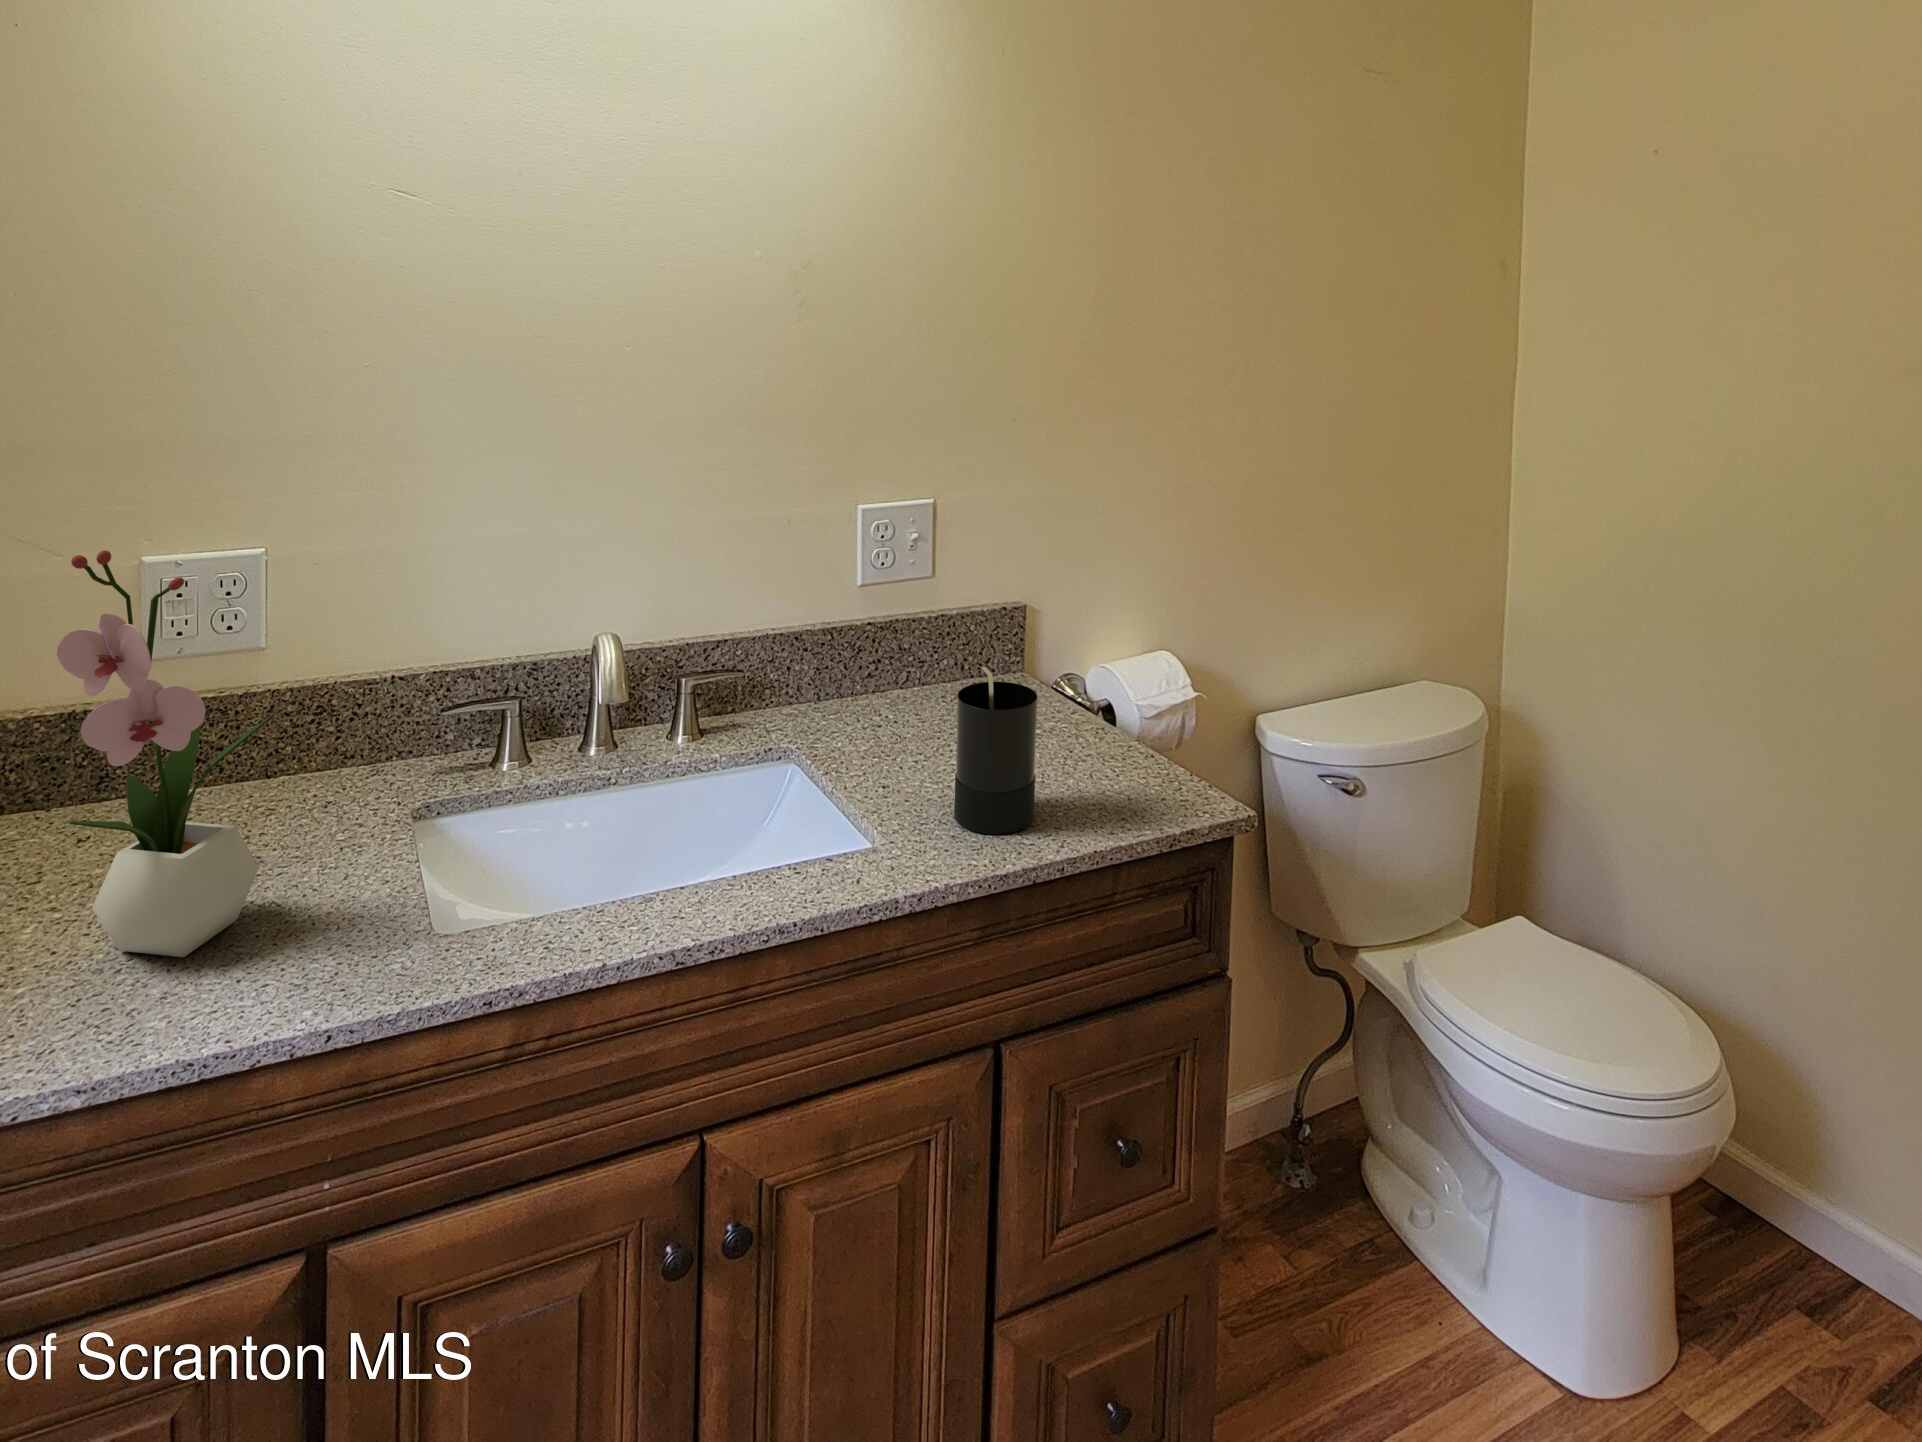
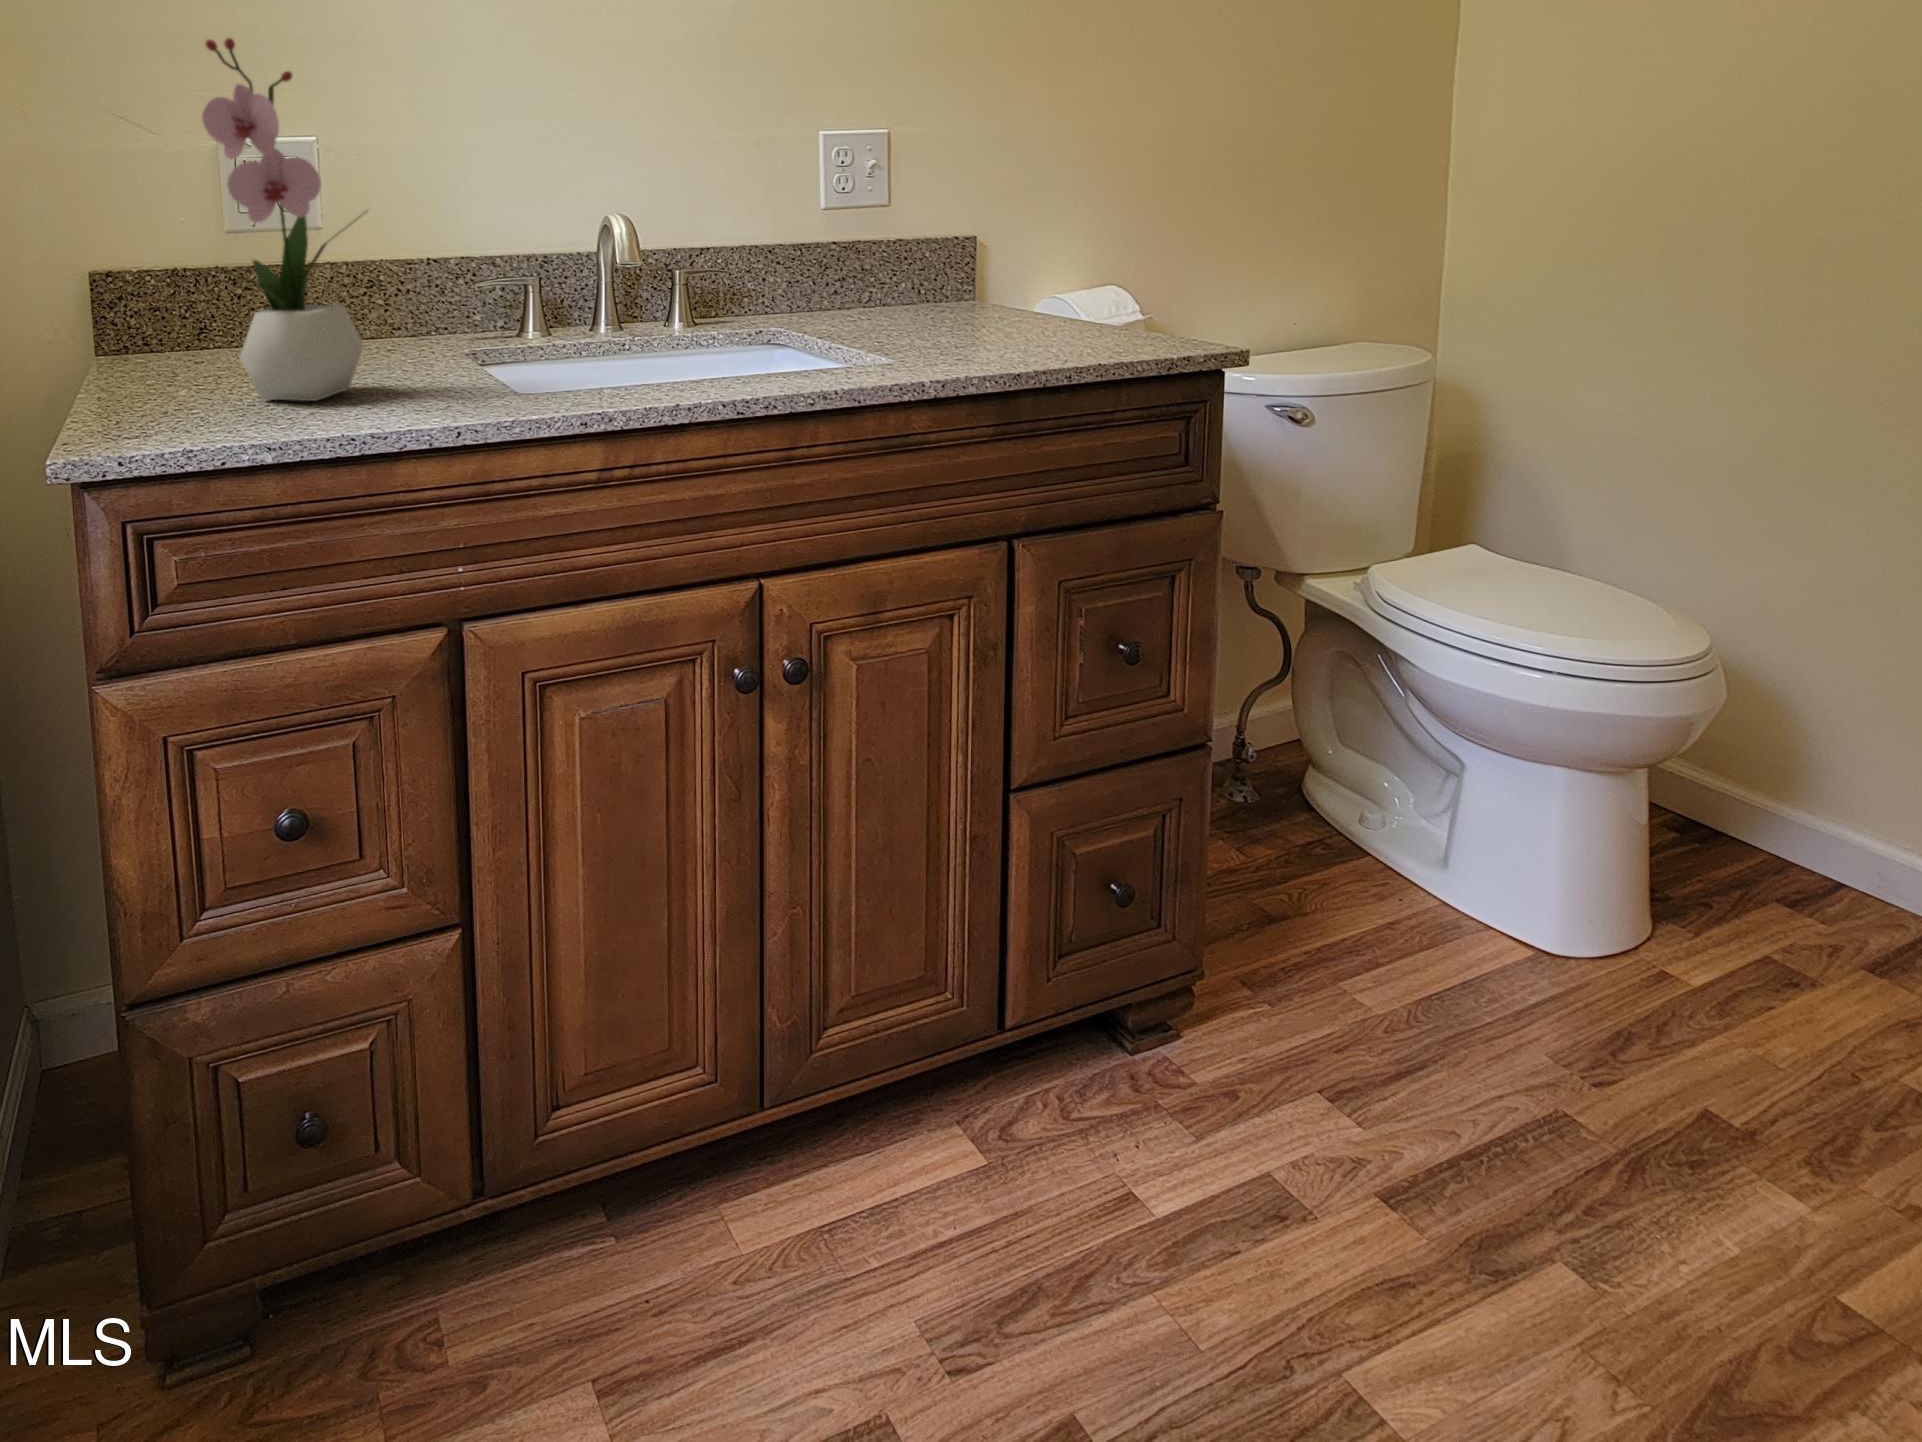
candle: present [954,667,1038,834] -> none [952,222,1030,359]

